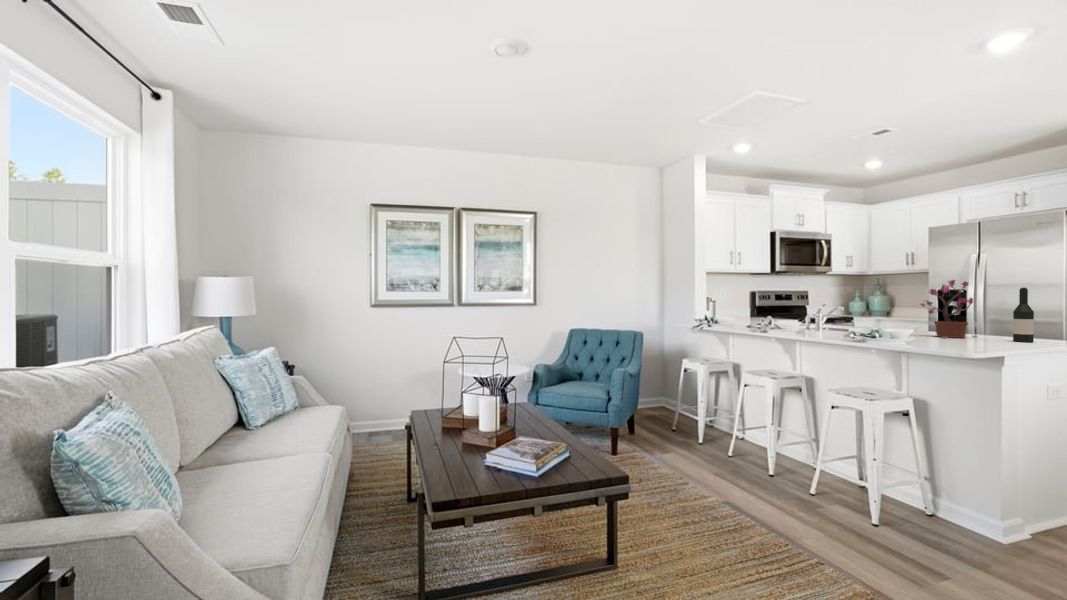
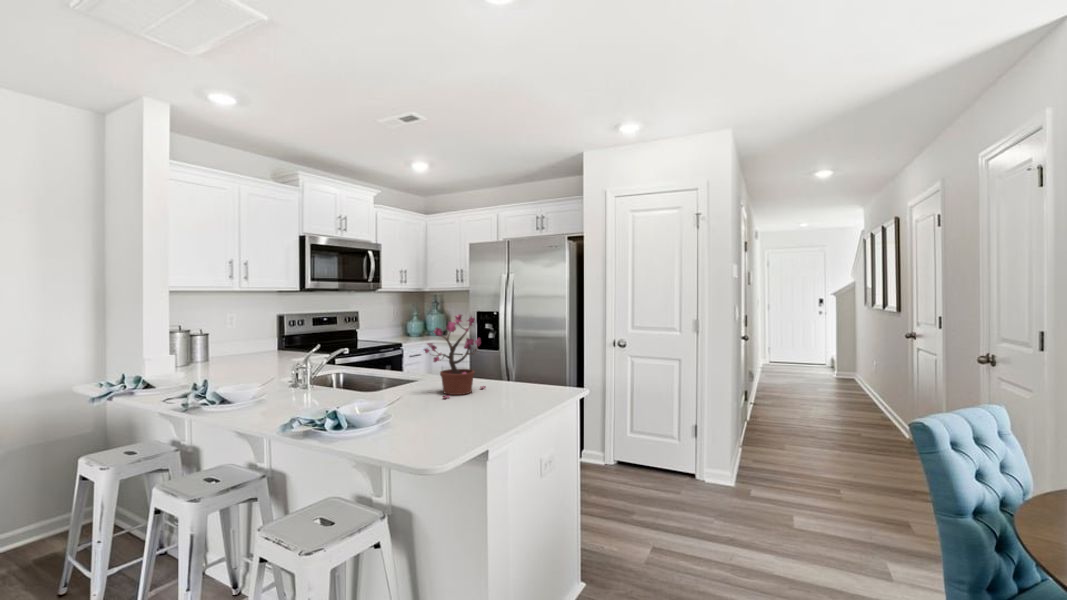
wine bottle: present [1013,288,1034,342] -> none [516,326,533,396]

